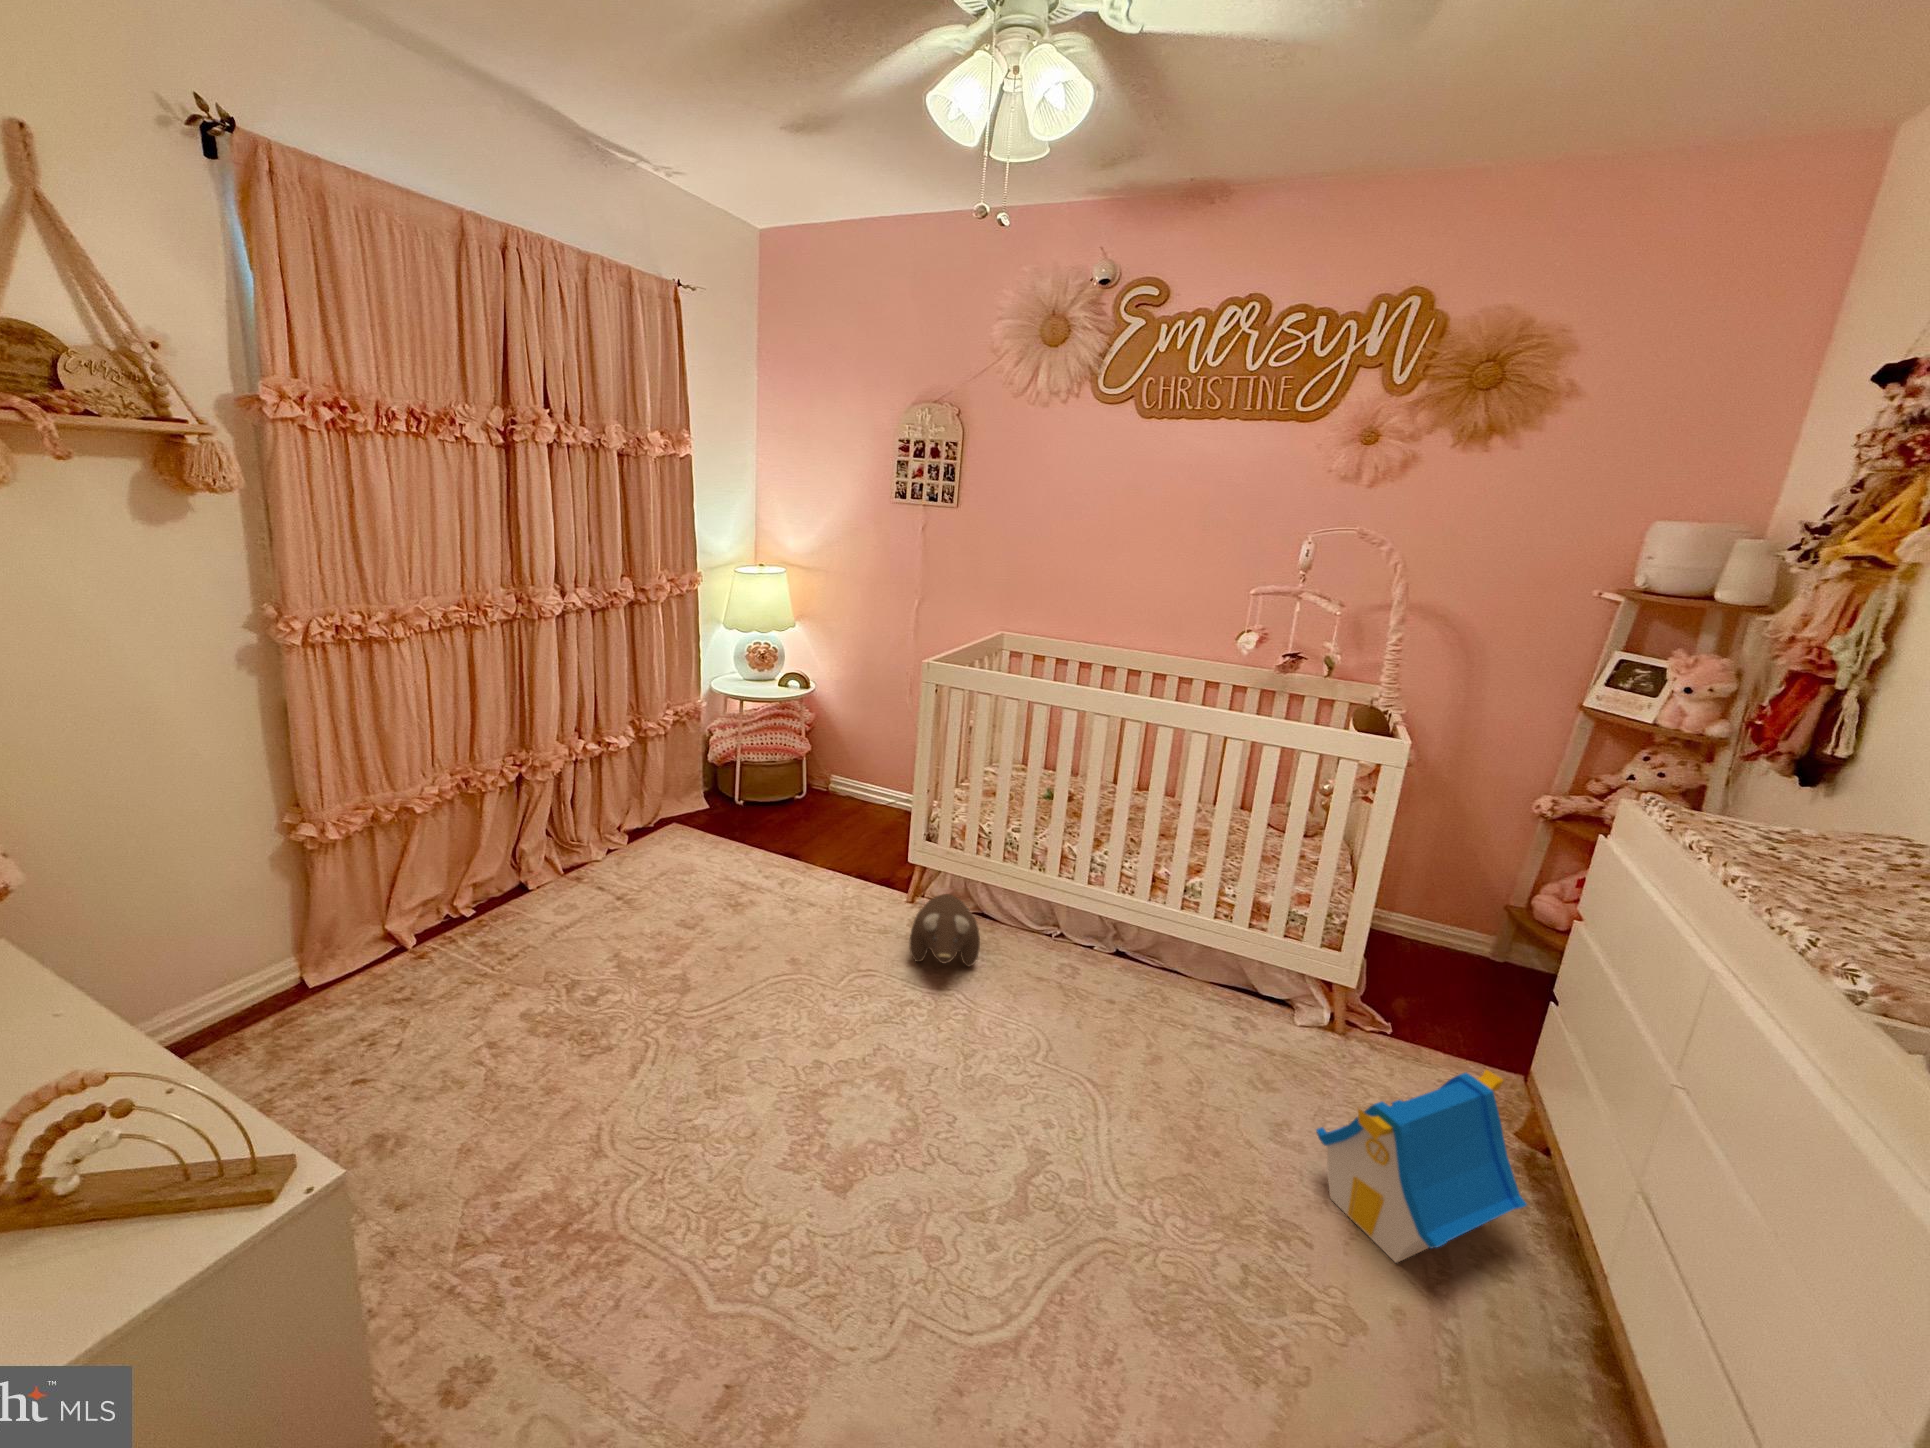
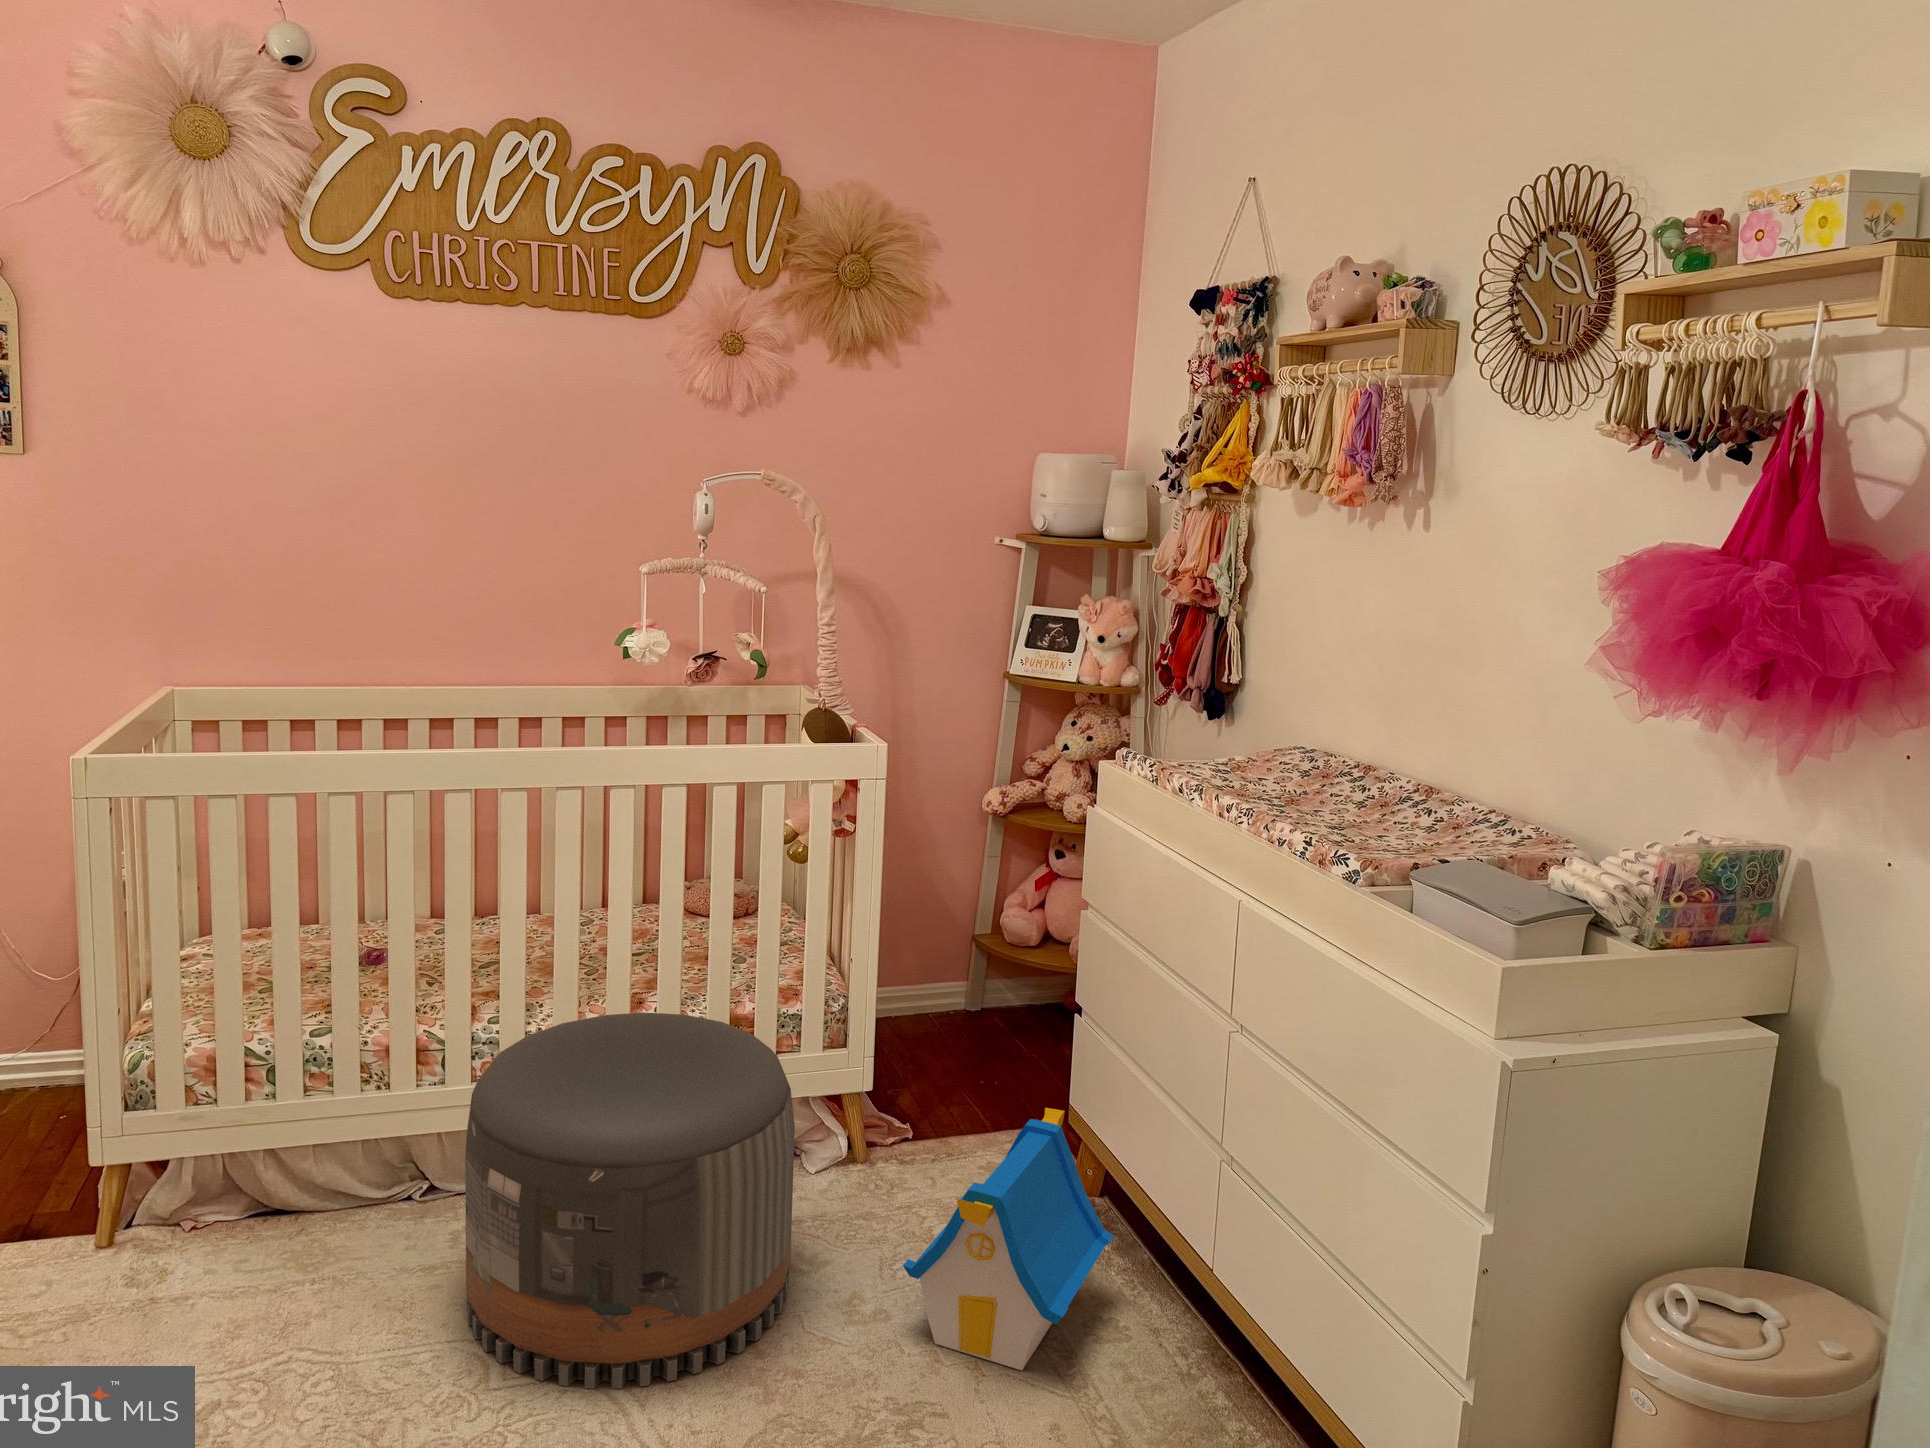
pouf: none [1037,869,1263,1124] -> present [465,1012,795,1388]
plush toy: present [909,894,980,967] -> none [171,1184,318,1335]

